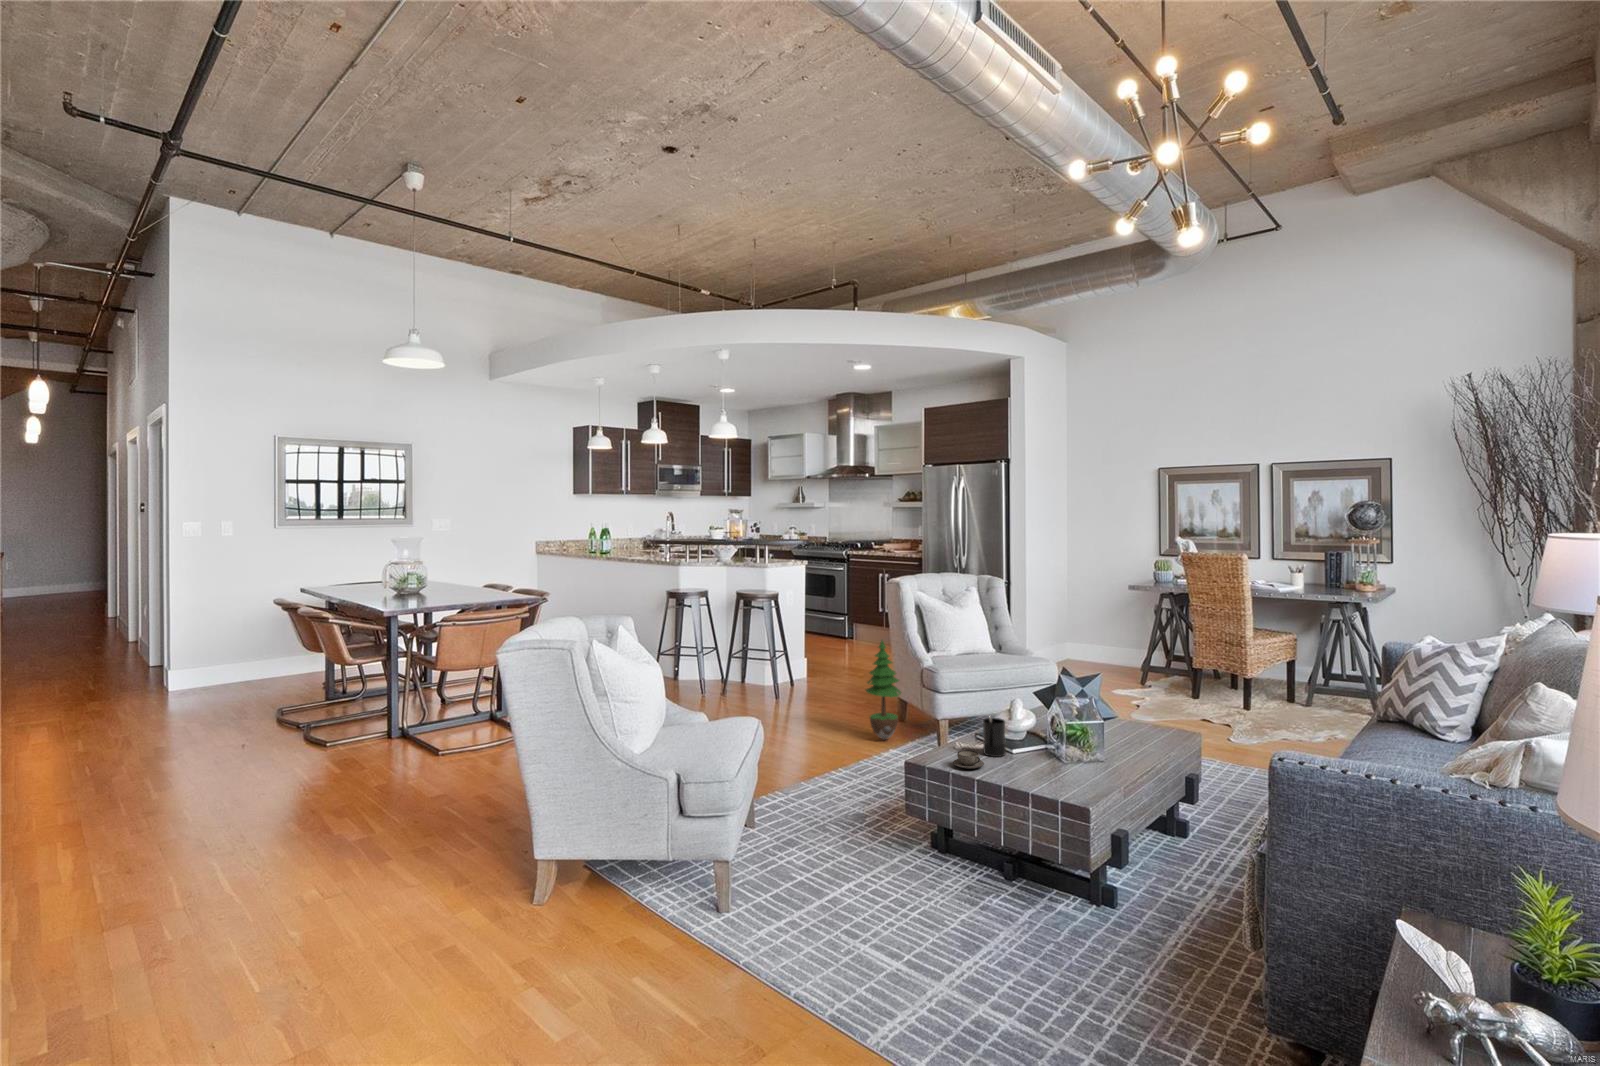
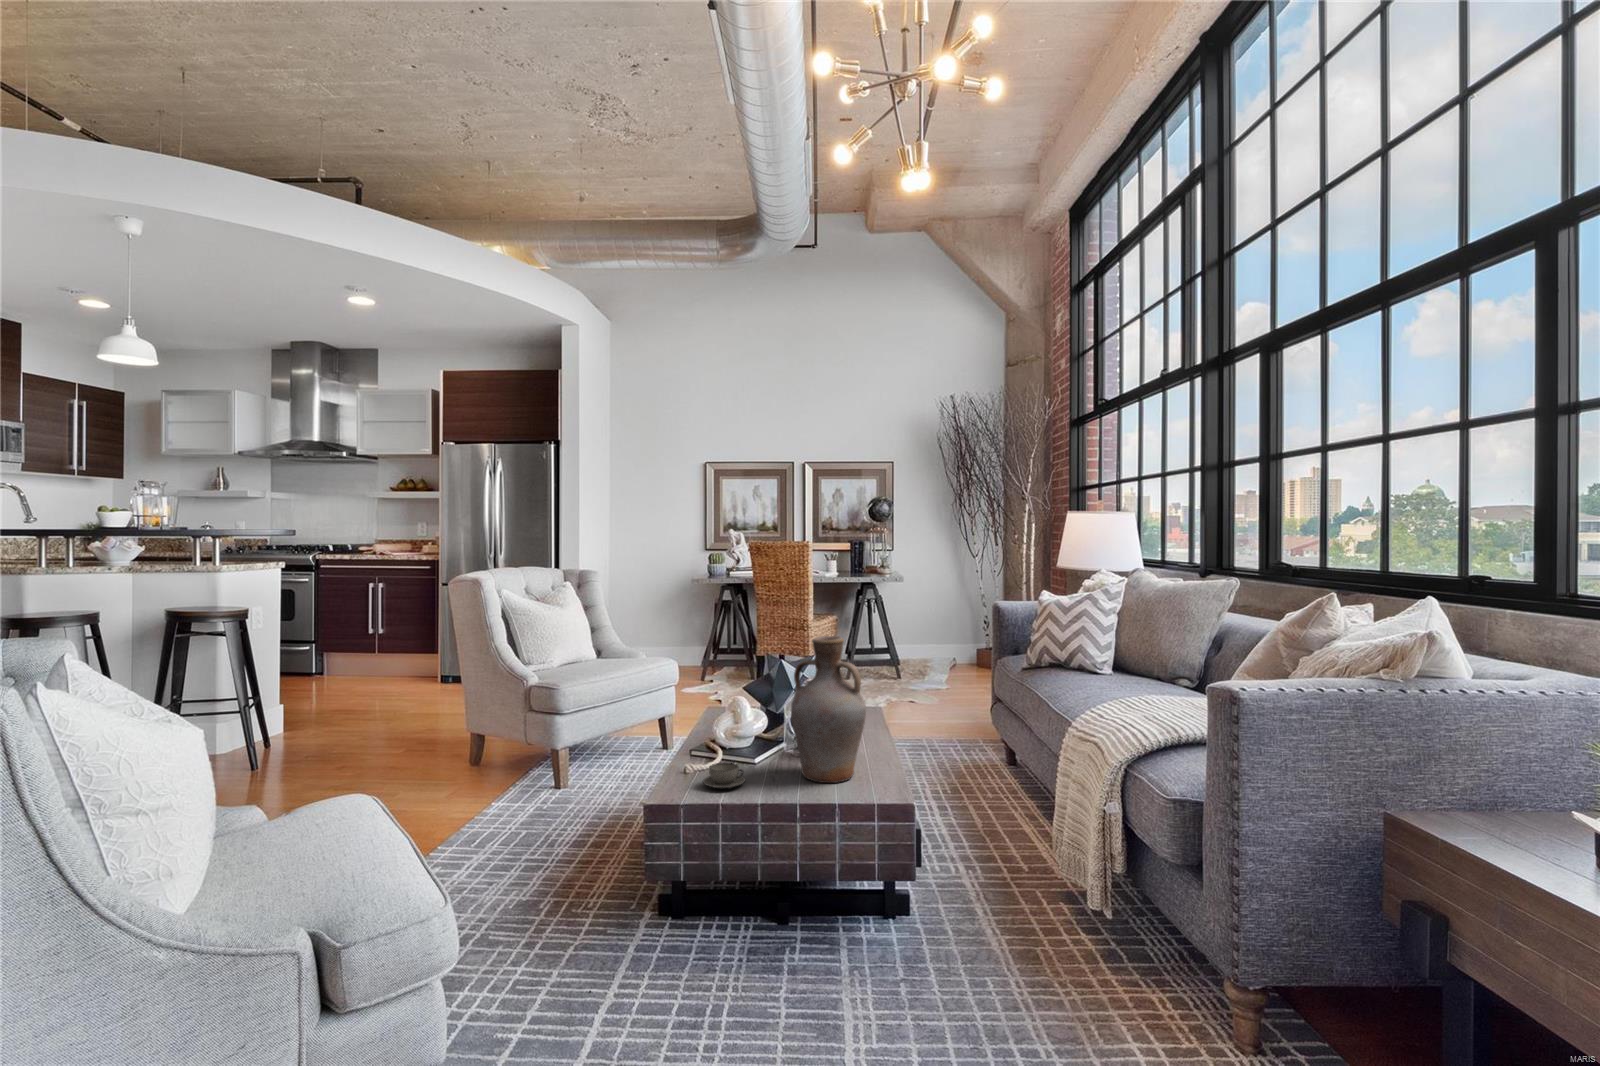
potted tree: present [866,641,901,740] -> none [440,645,496,789]
vase: none [1019,668,1079,781] -> present [791,636,866,783]
candle: present [983,717,1006,757] -> none [716,713,747,768]

